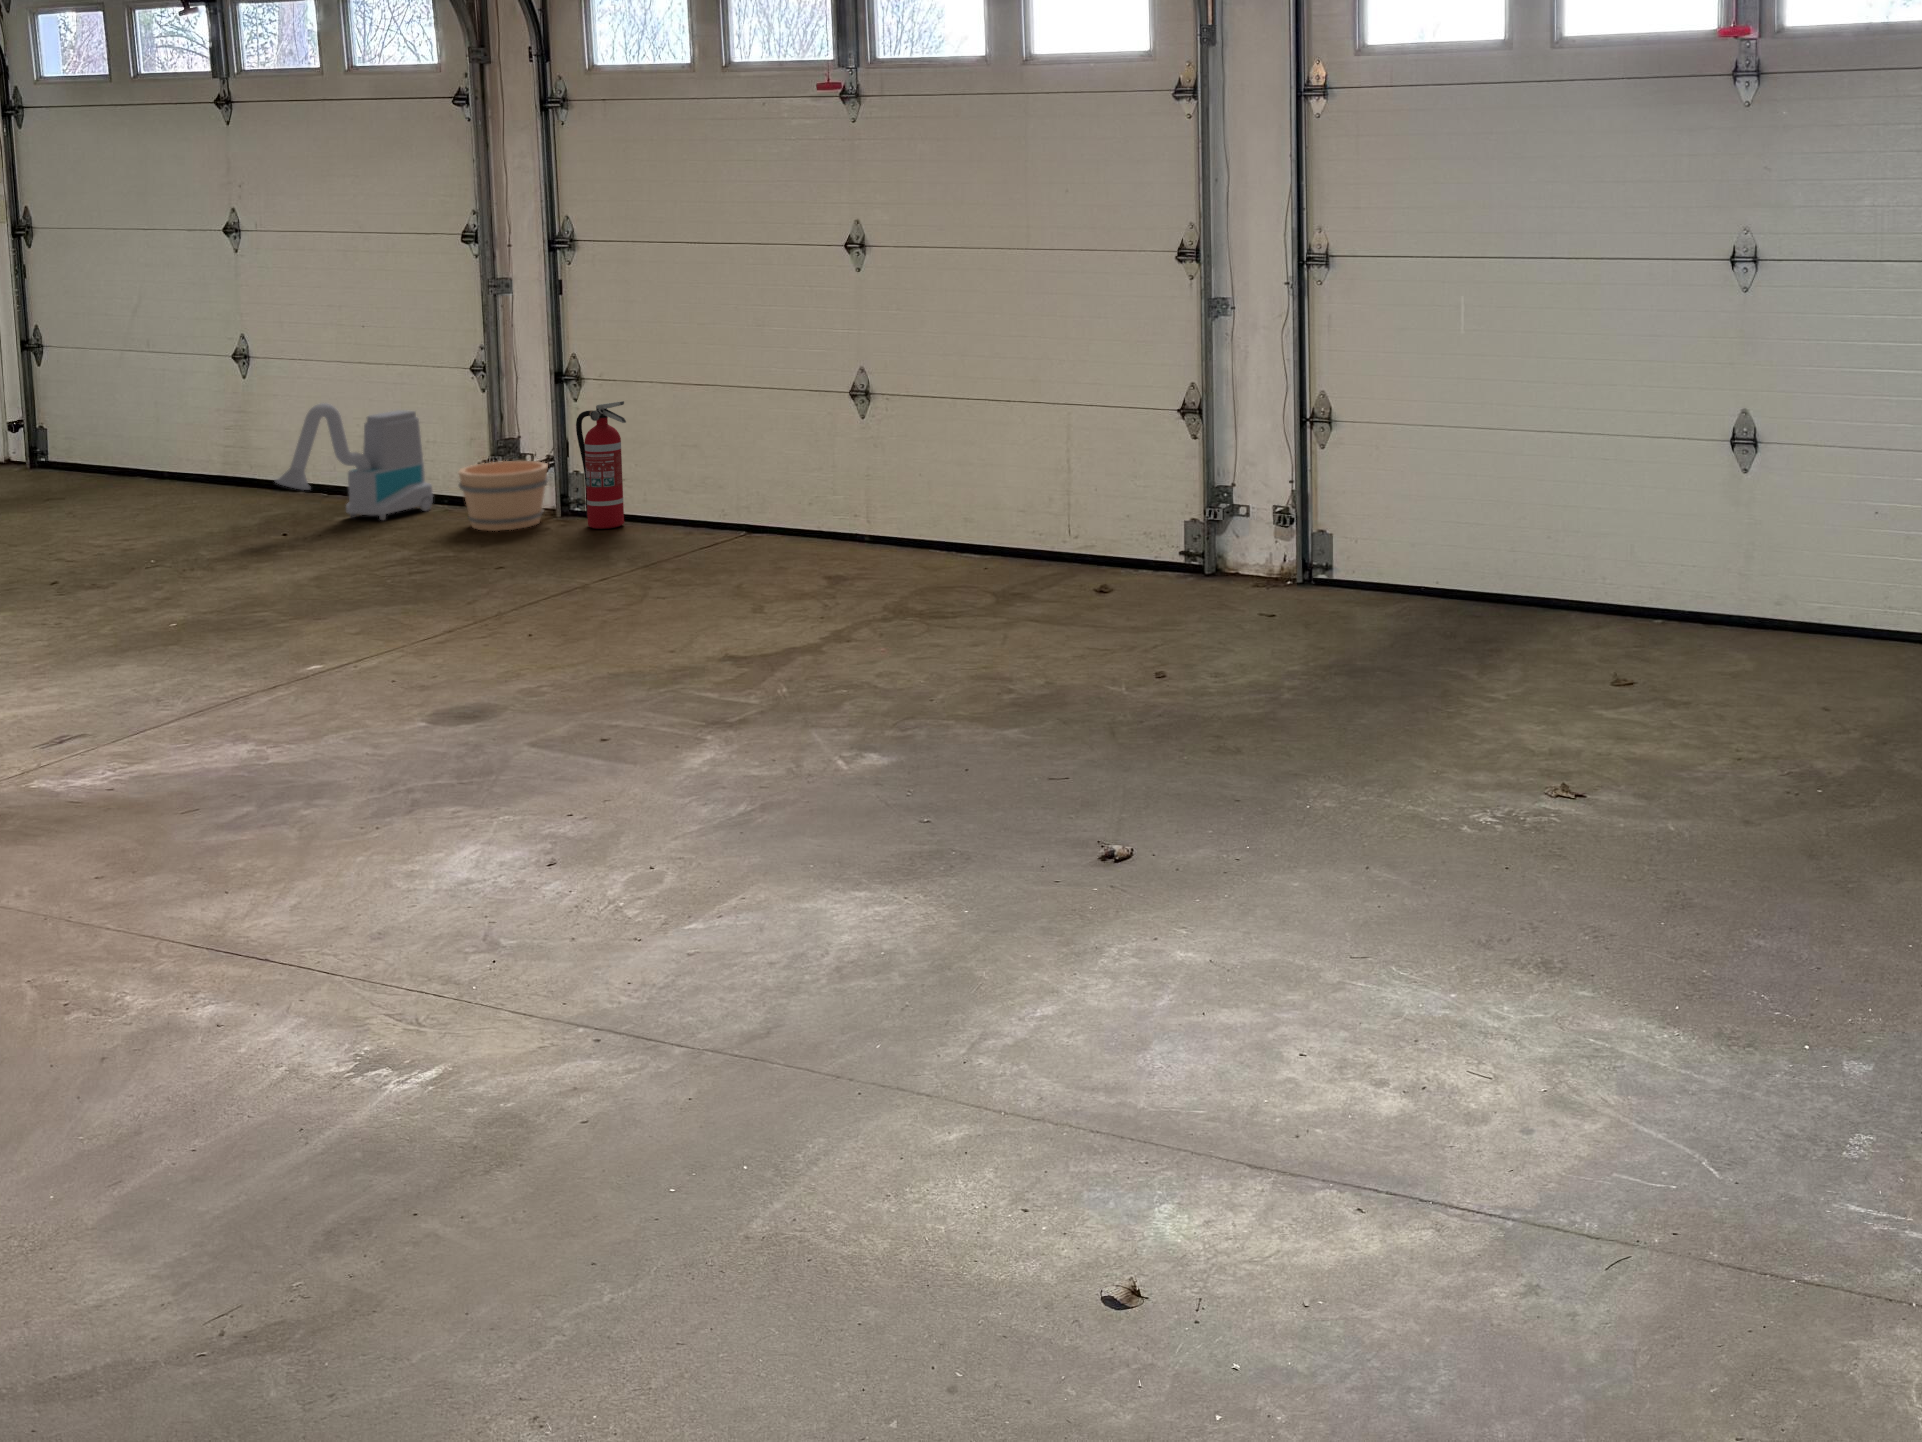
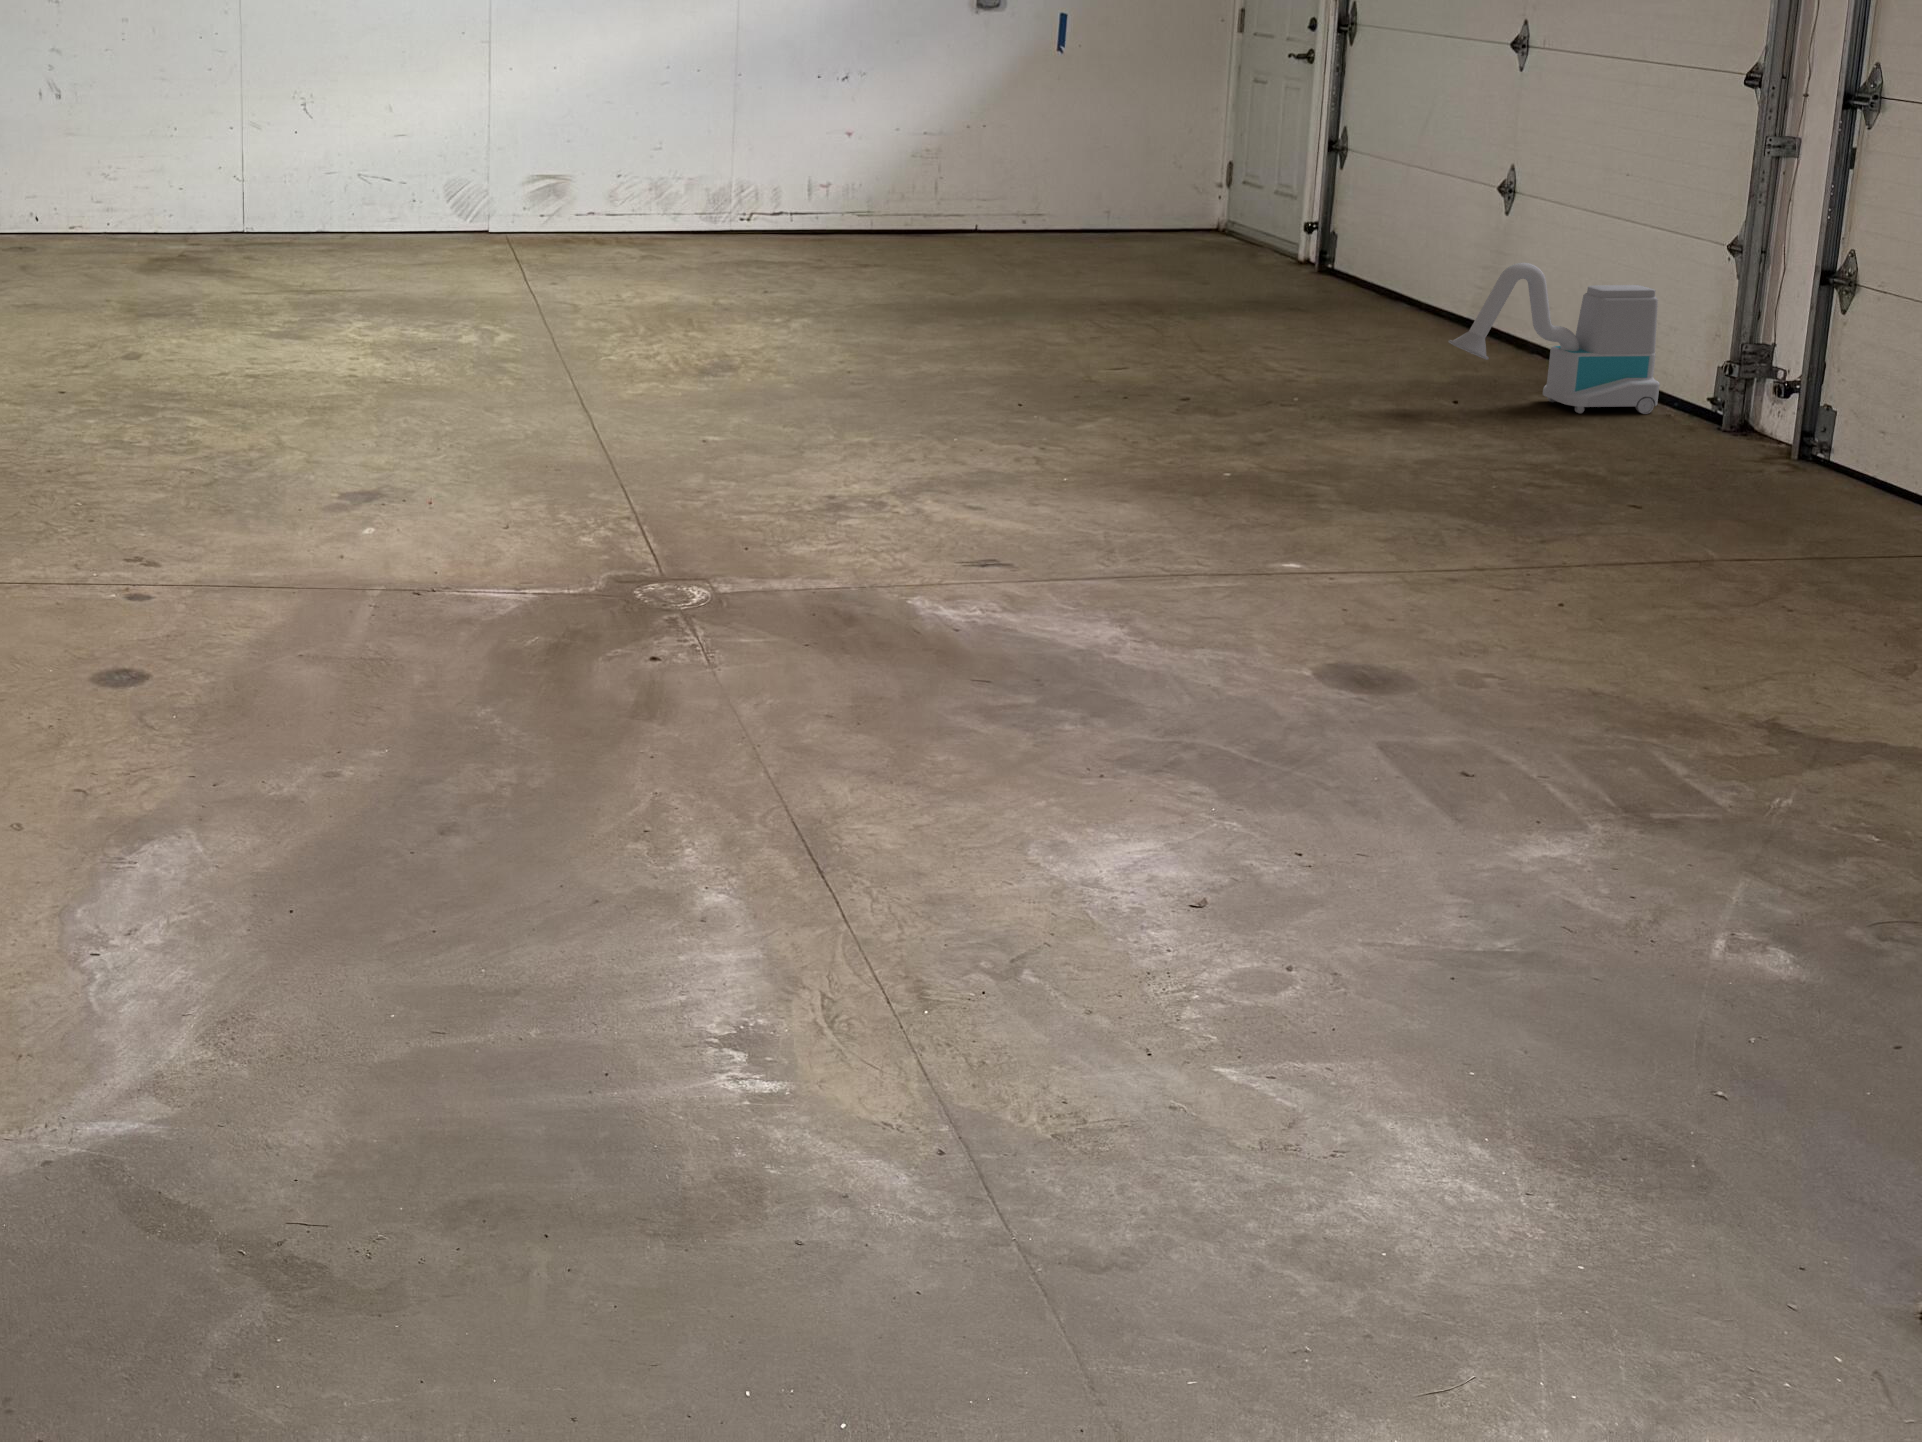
fire extinguisher: present [576,401,626,529] -> none [1813,328,1894,496]
bucket: present [459,461,549,531] -> none [1656,371,1791,466]

